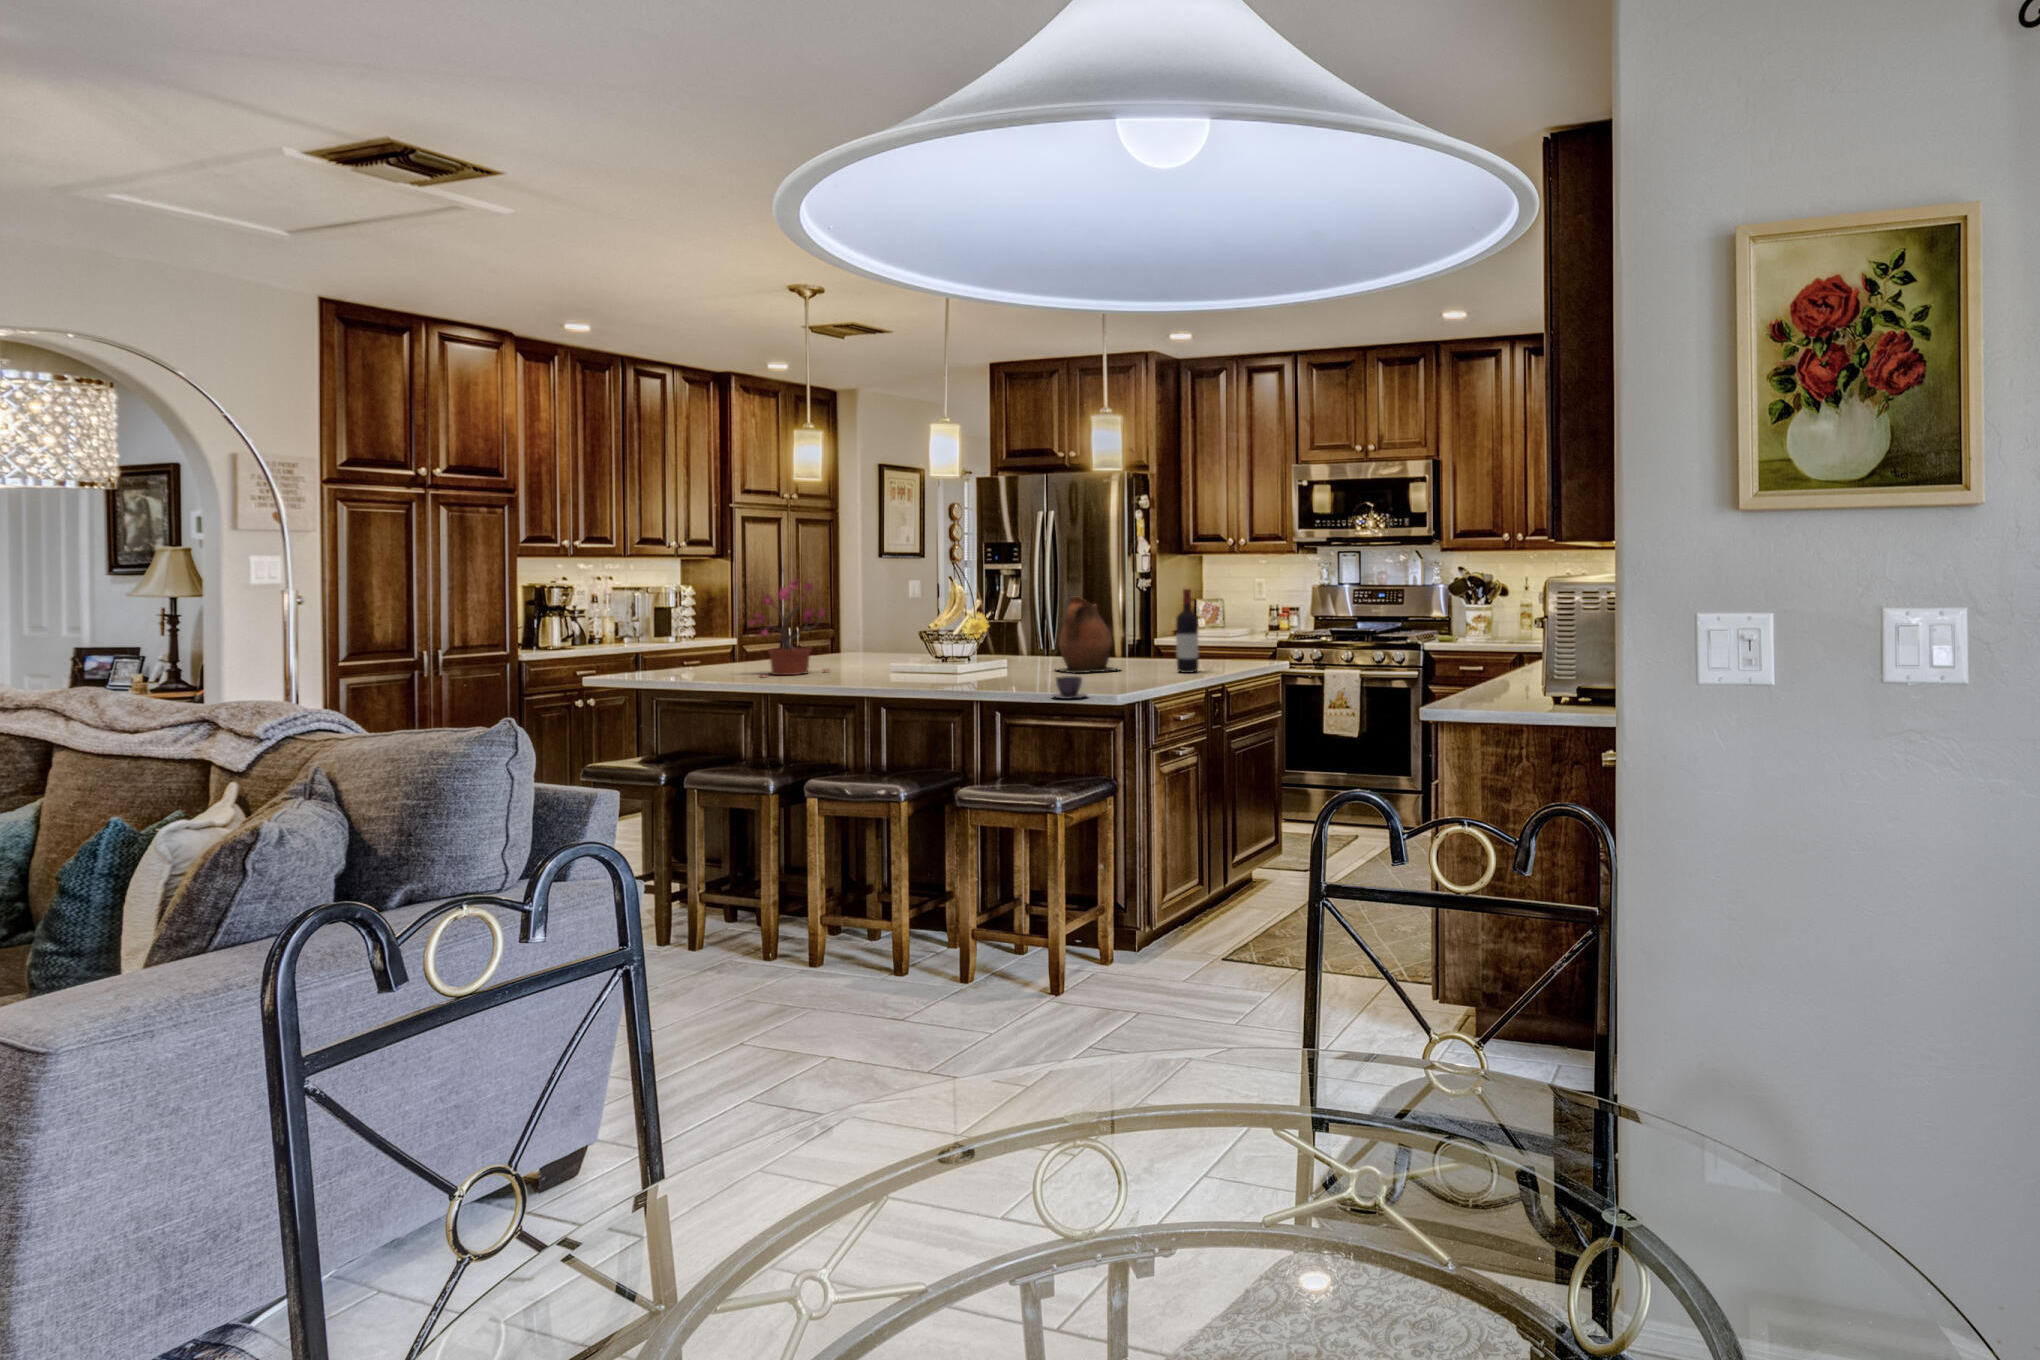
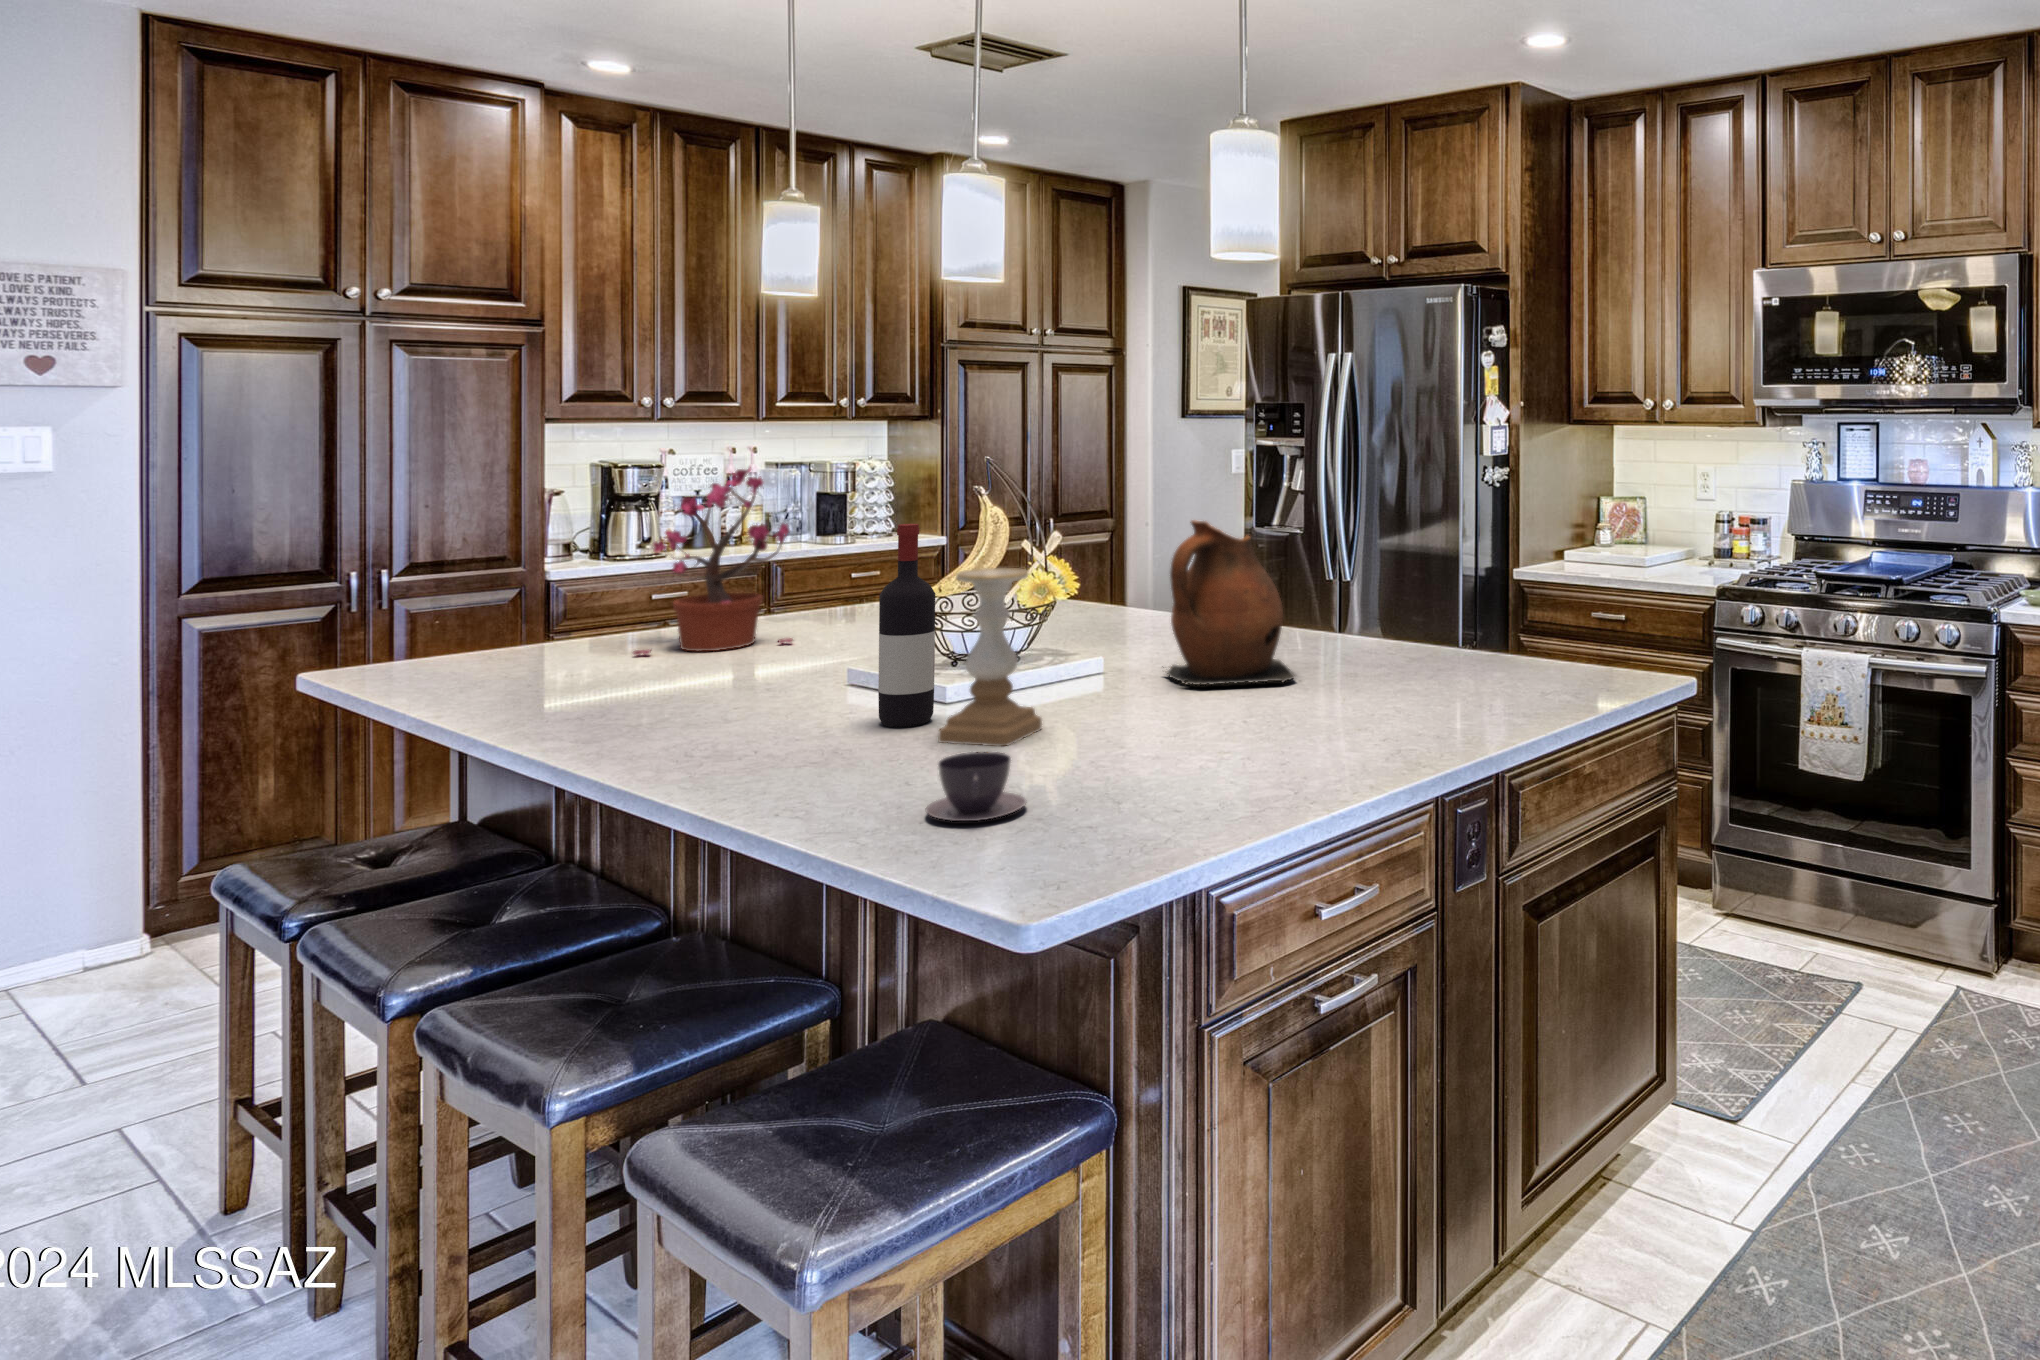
wine bottle: present [1176,589,1199,673] -> present [878,524,935,728]
candle holder: none [1005,614,1041,688] -> present [938,568,1042,746]

